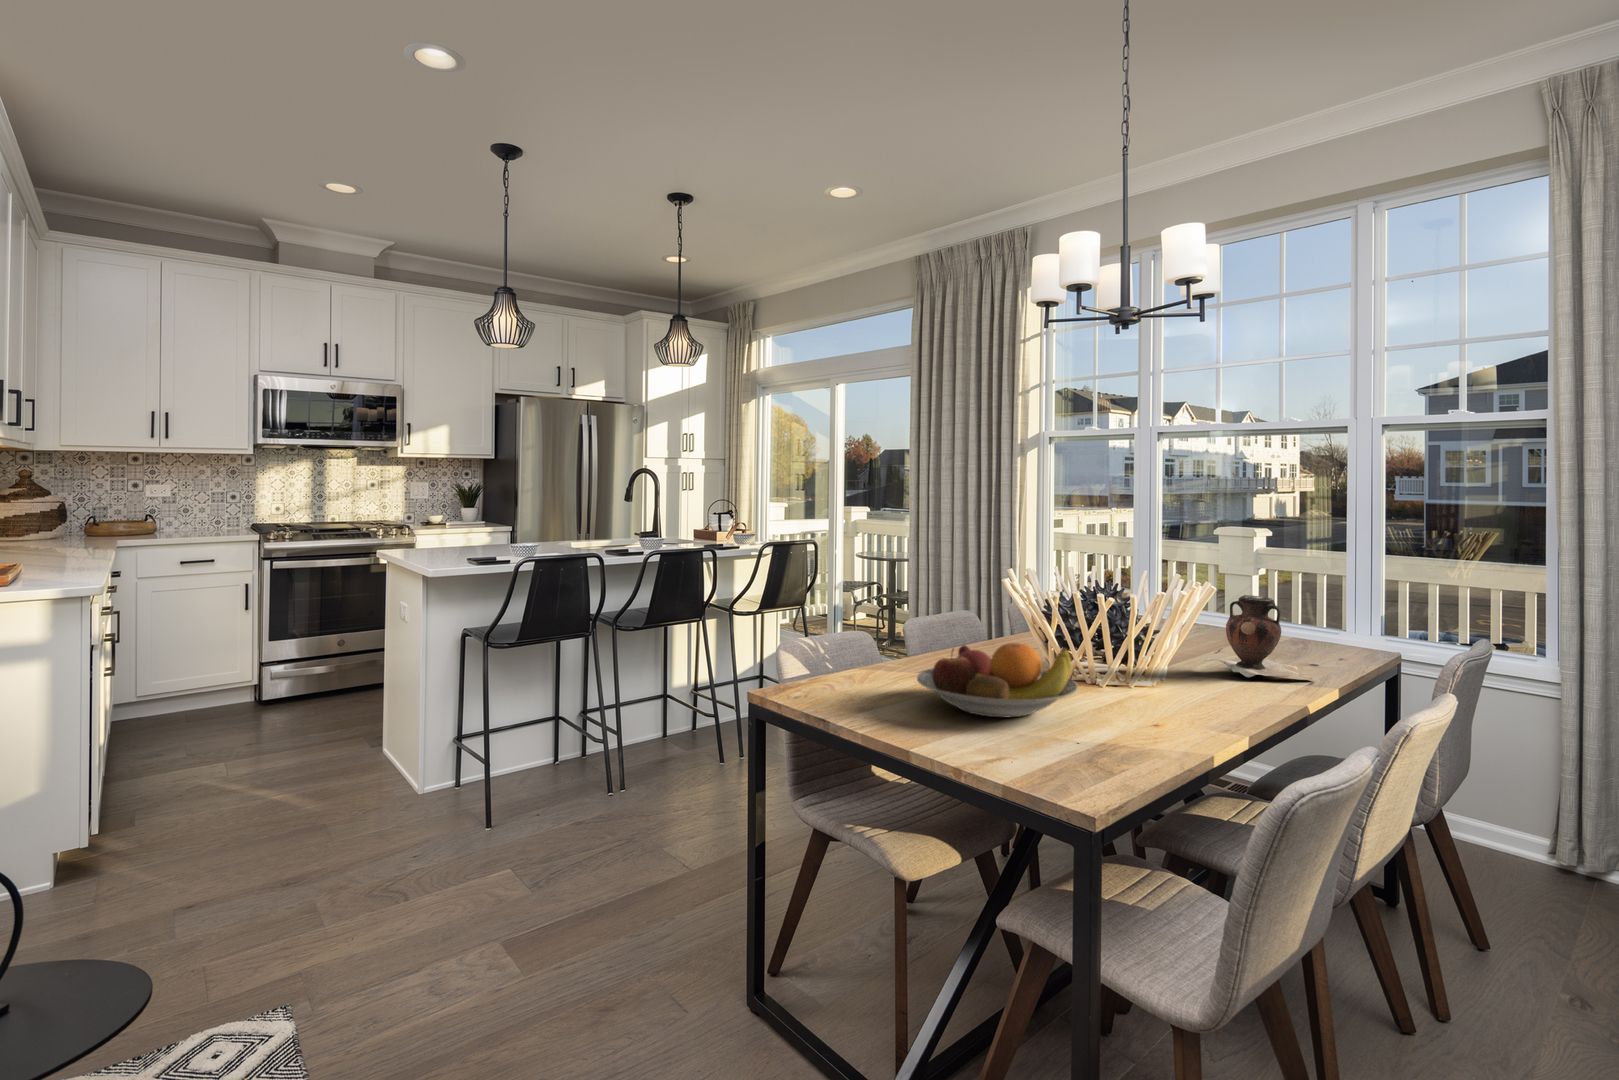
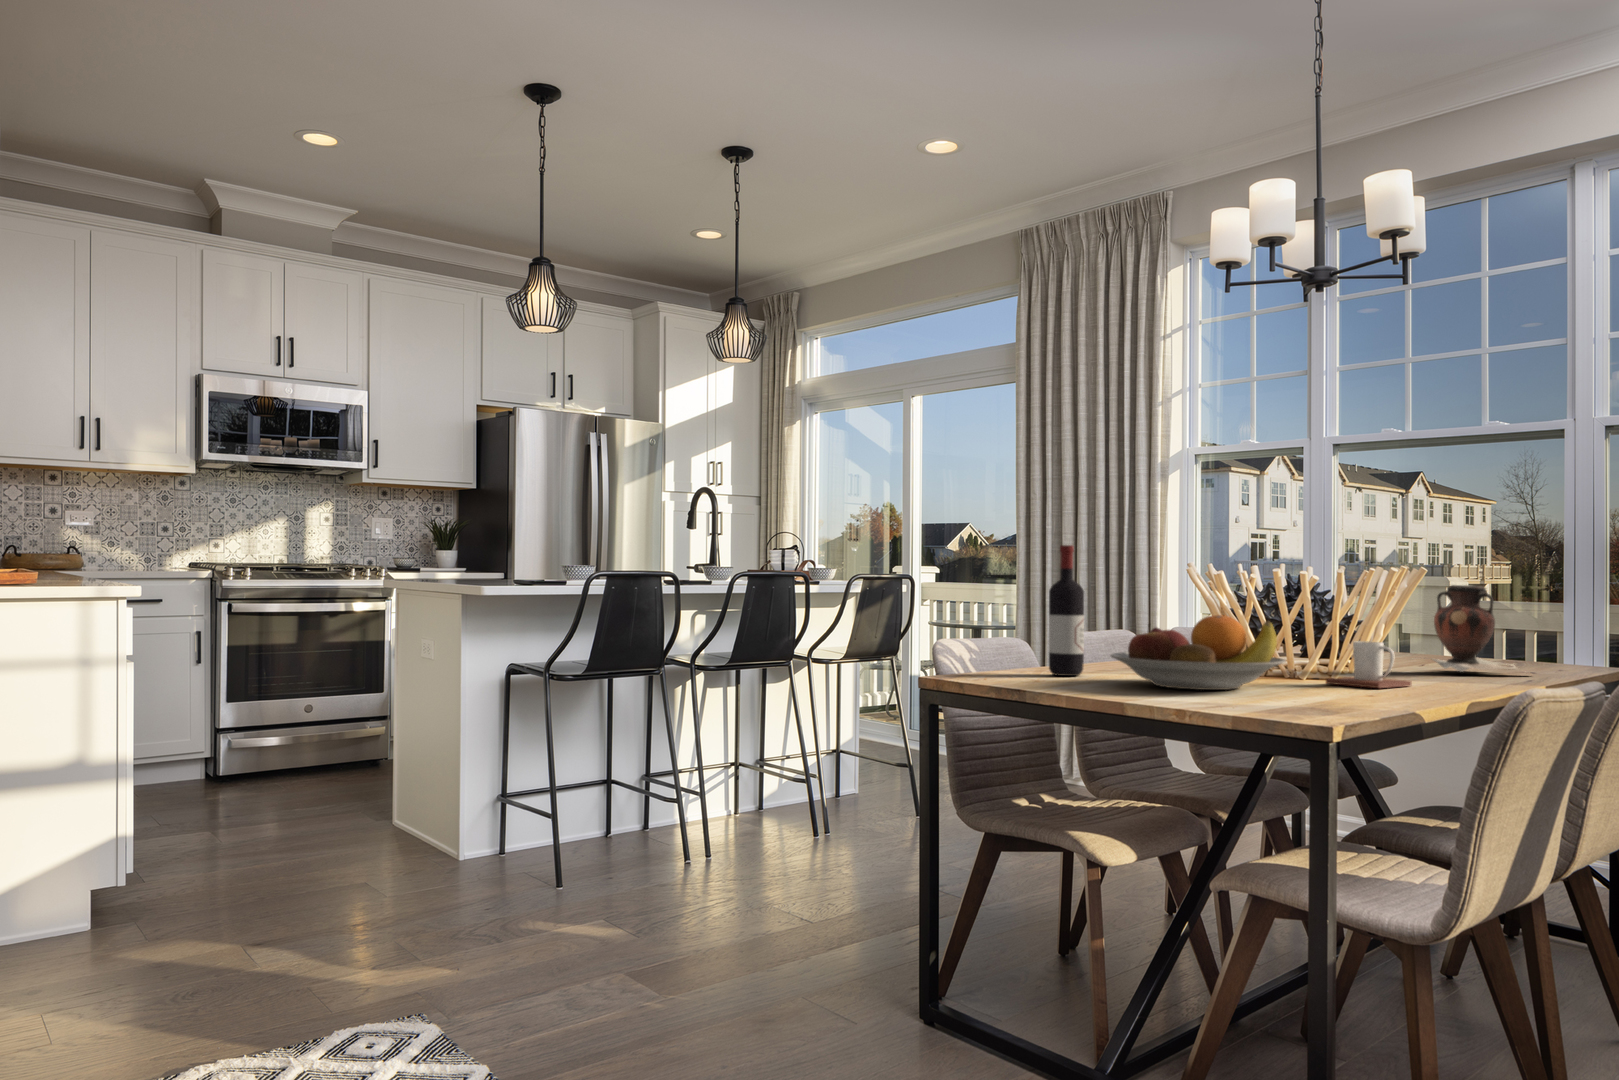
wine bottle: none [873,562,905,683] -> present [1049,545,1084,676]
mug: none [1119,662,1198,713] -> present [1326,641,1411,688]

